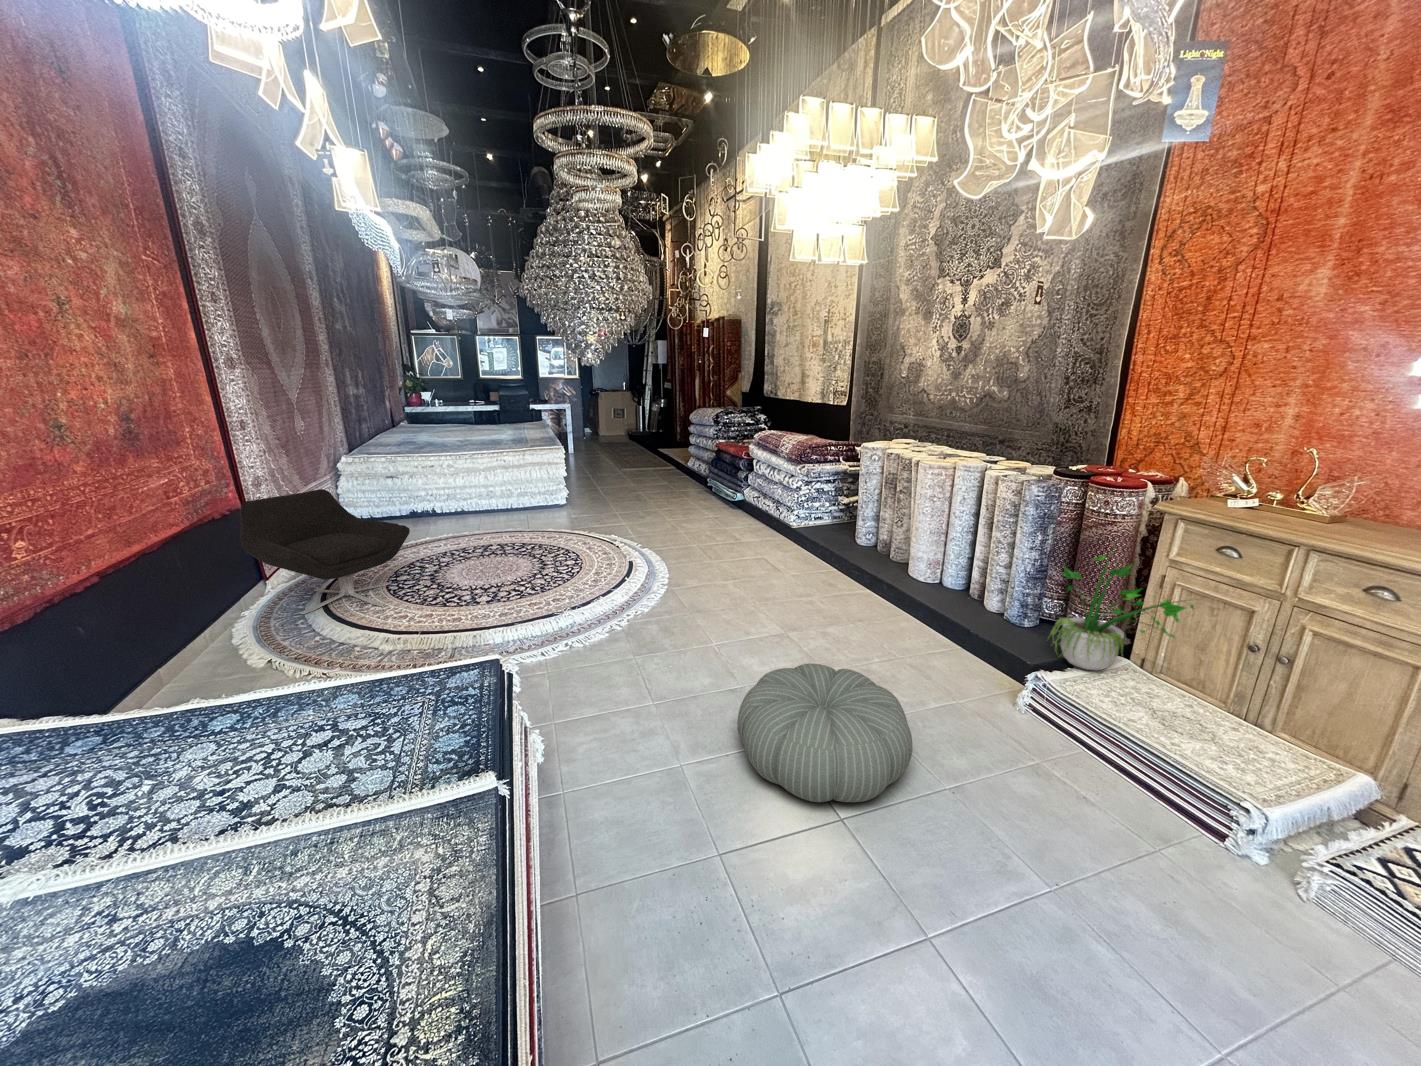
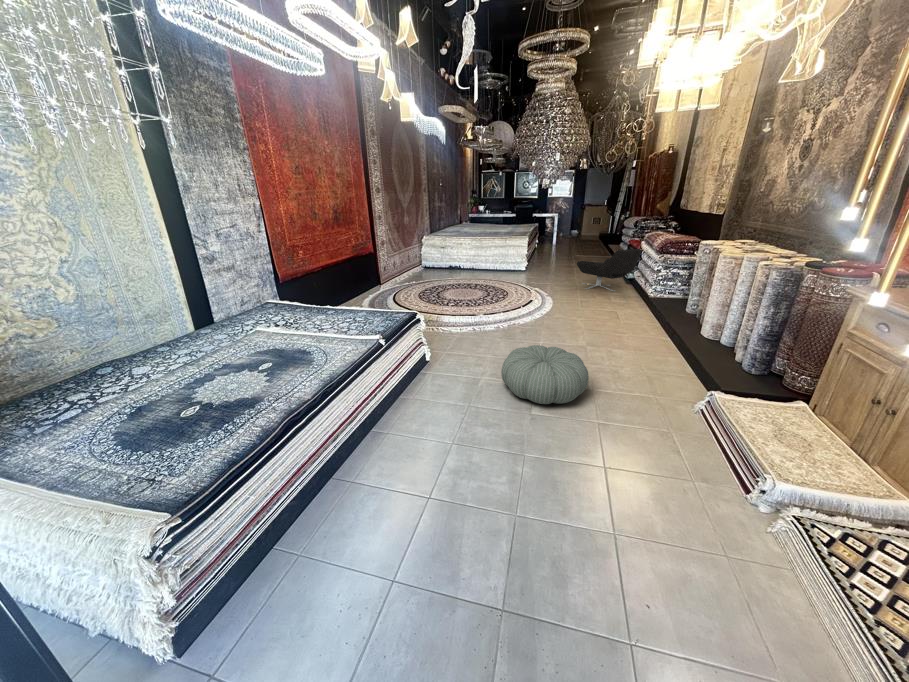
lounge chair: present [240,489,410,614] -> present [577,249,641,291]
potted plant: present [1048,548,1194,670] -> none [730,306,839,401]

